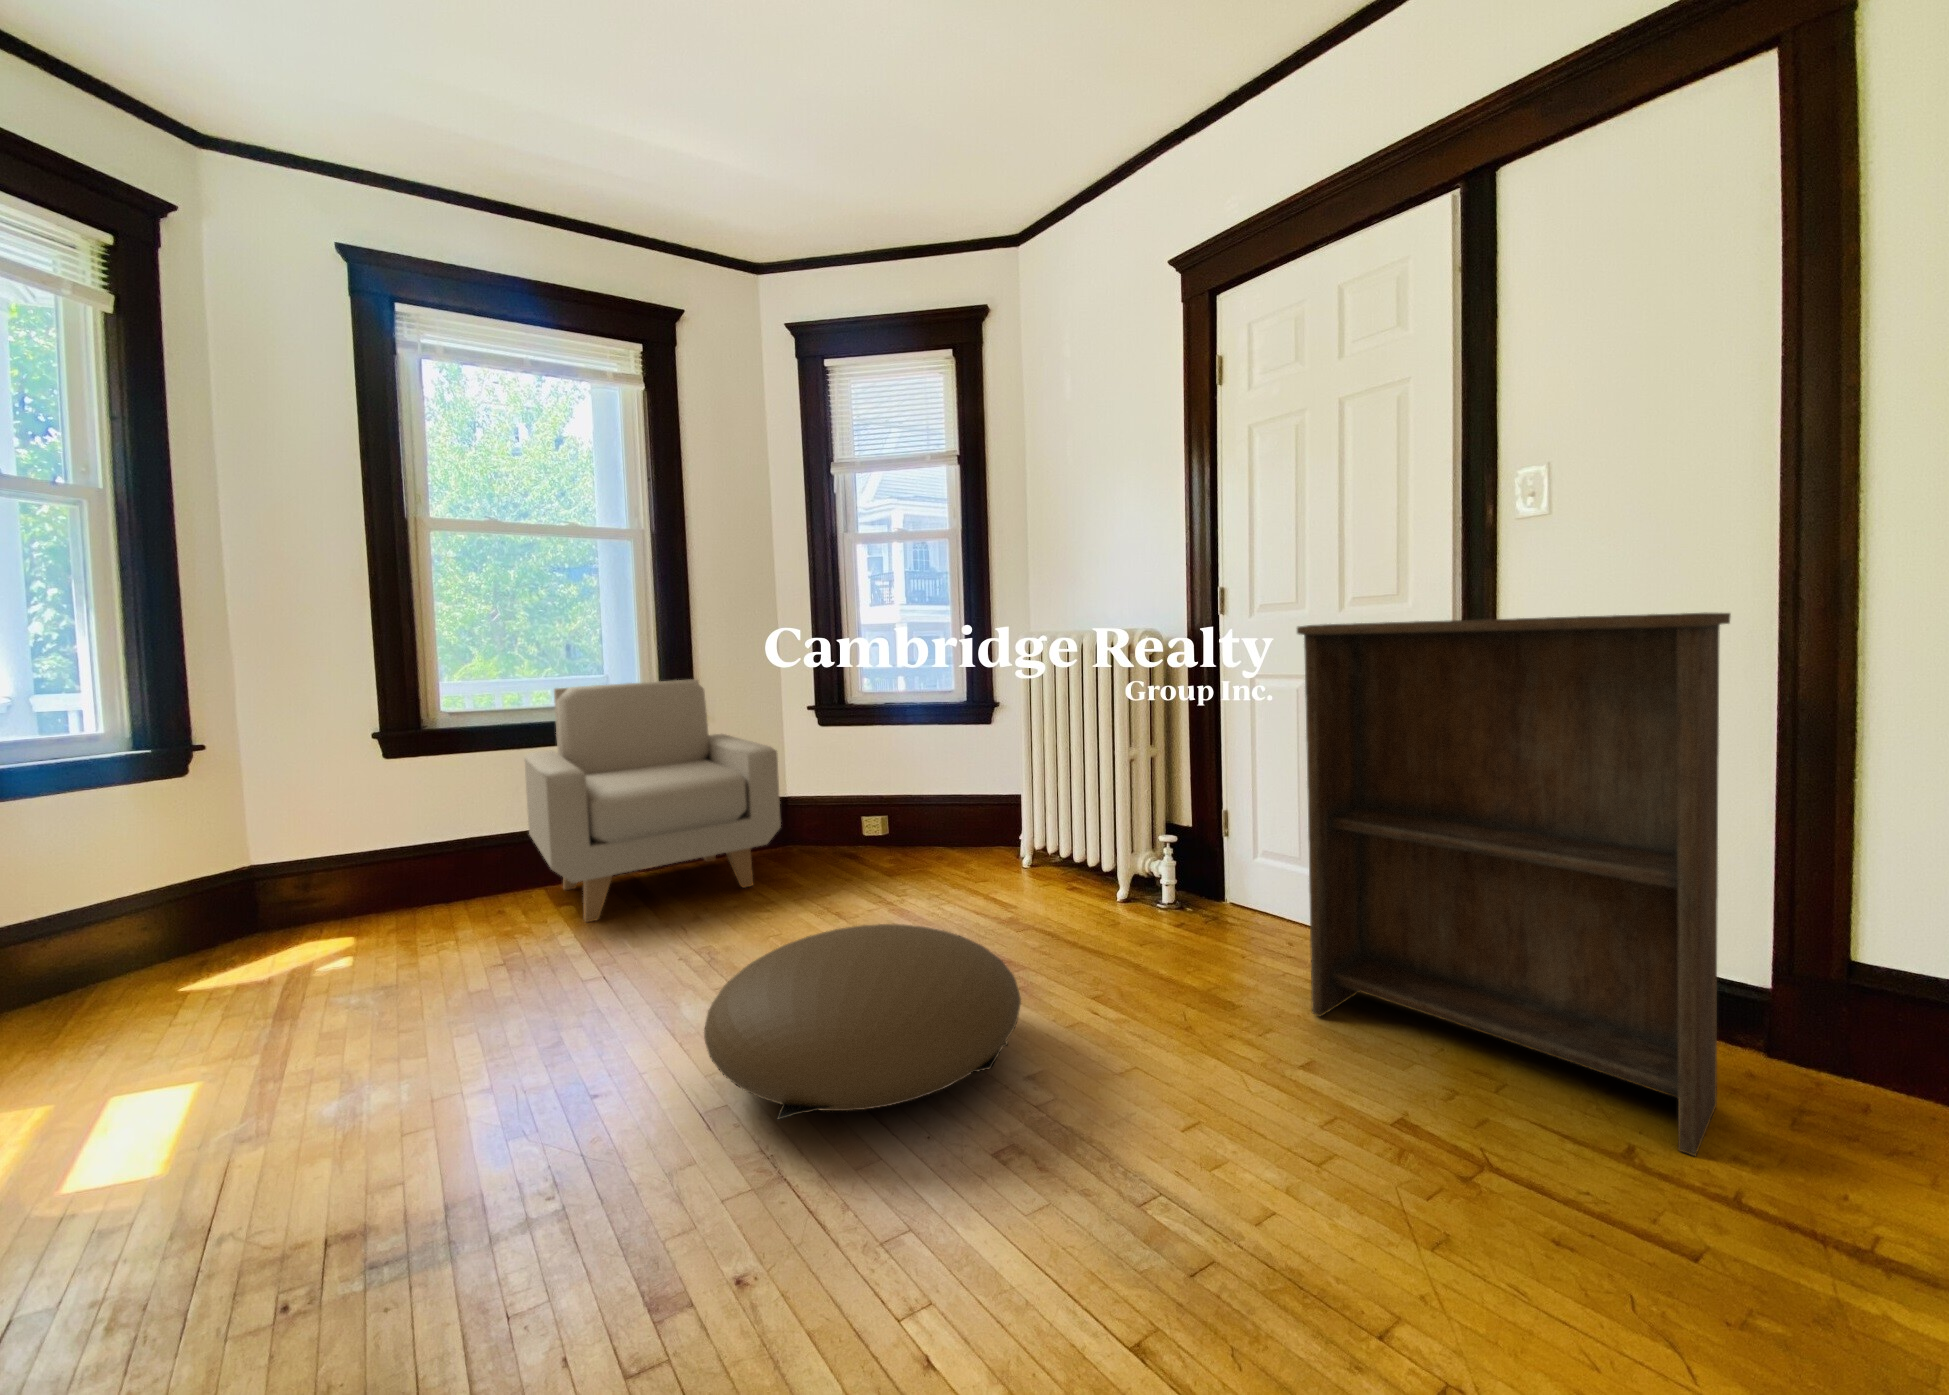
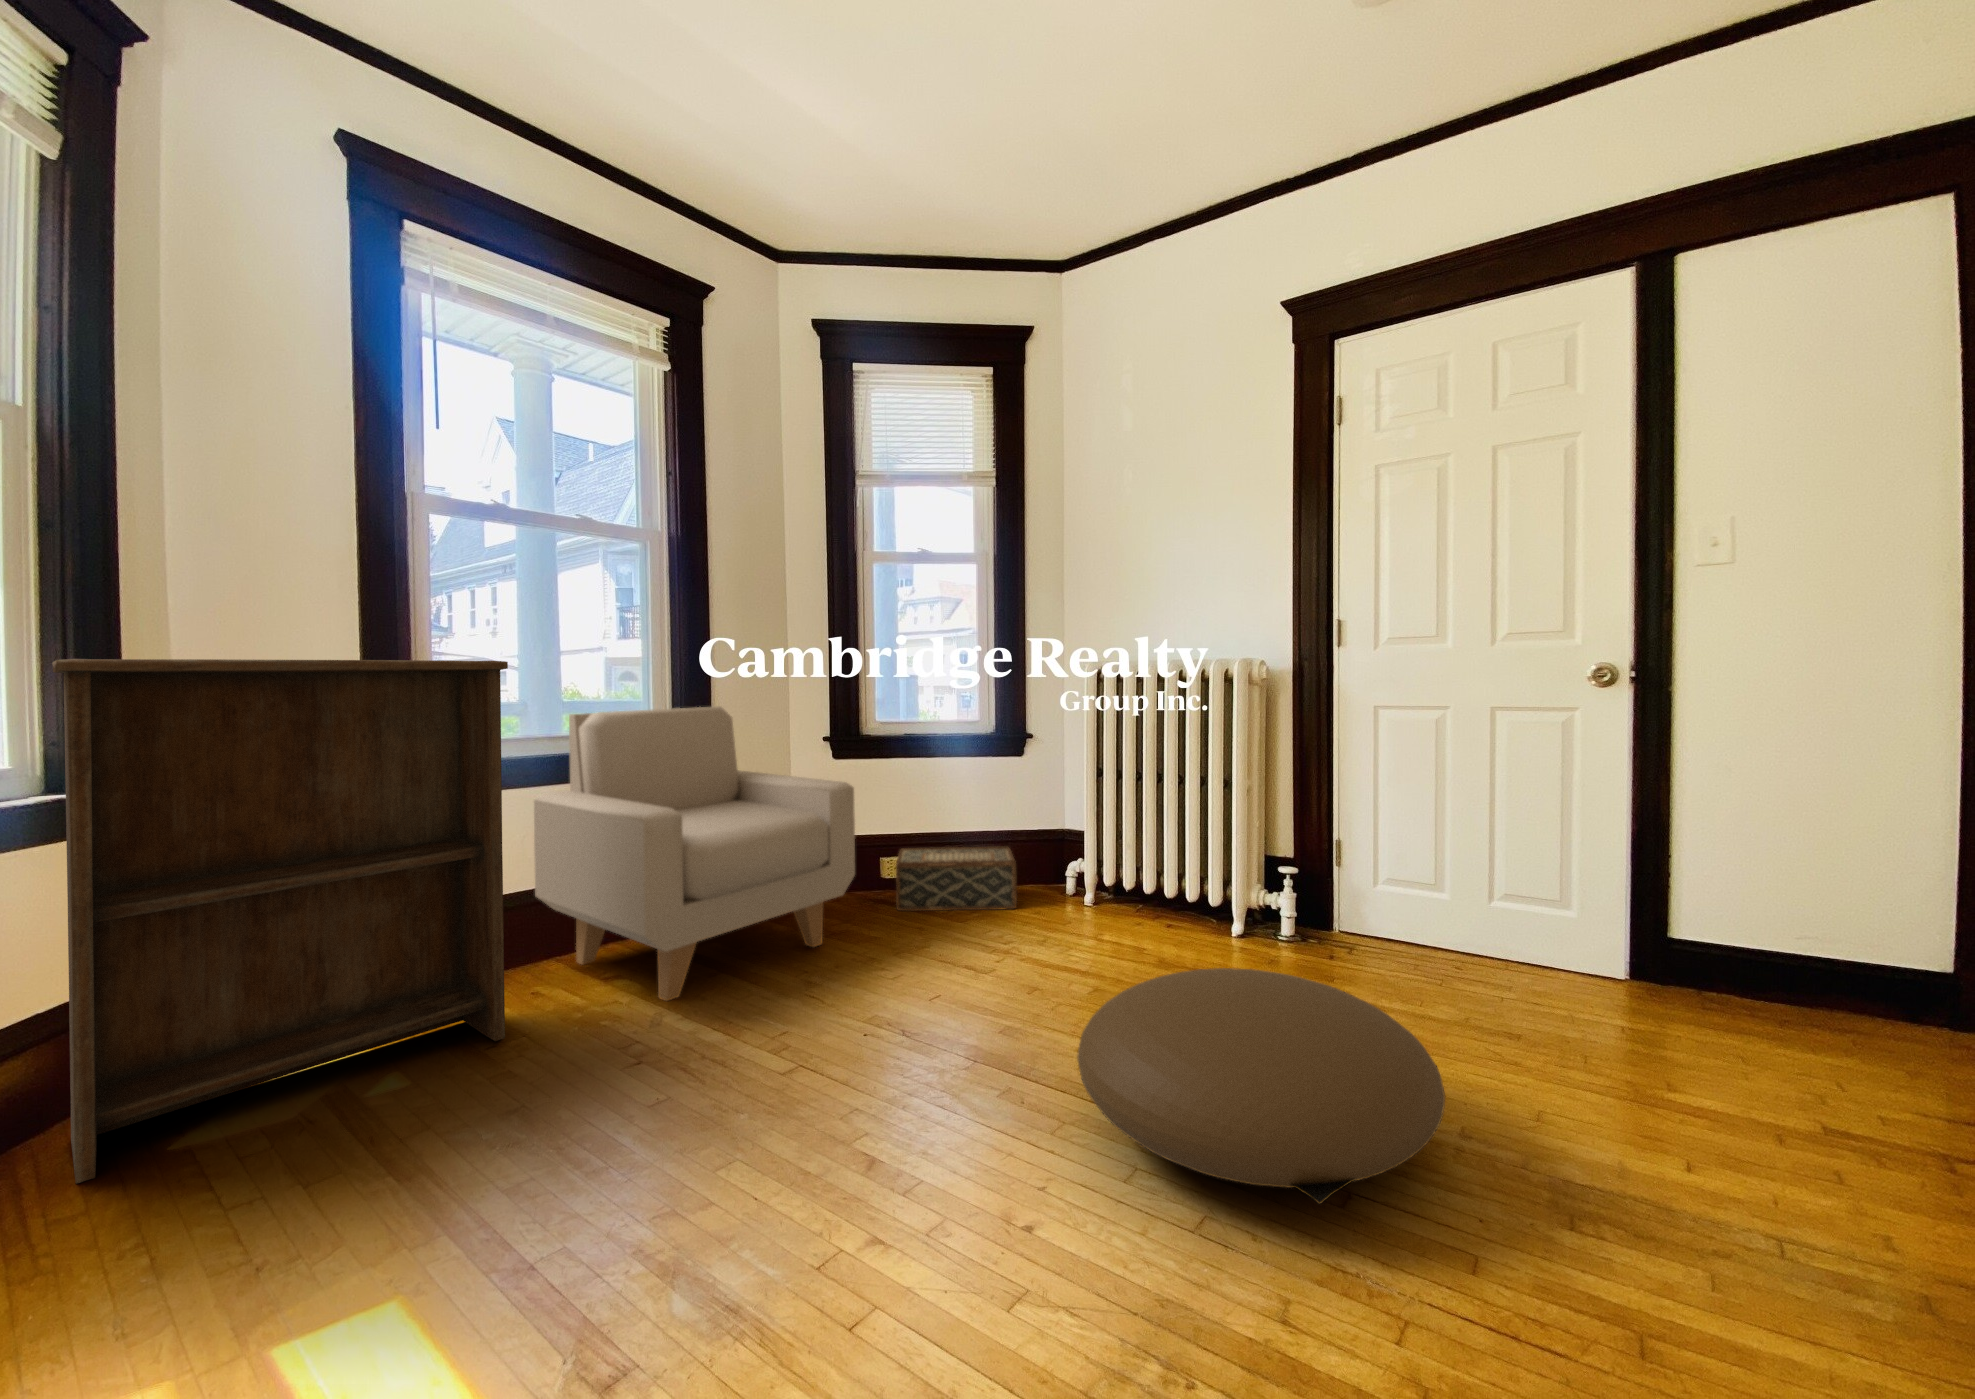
bookshelf: present [1297,613,1730,1156] -> present [52,659,508,1184]
woven basket: none [850,805,972,865] -> present [896,847,1017,911]

